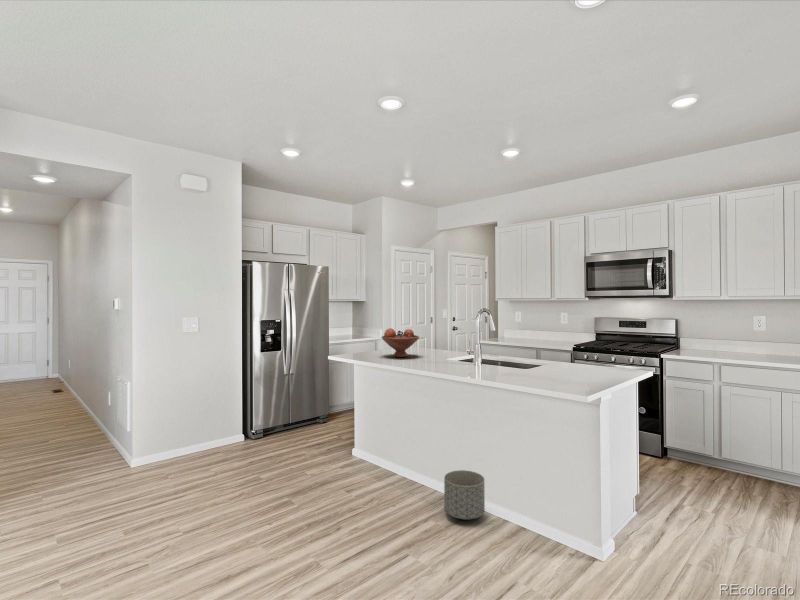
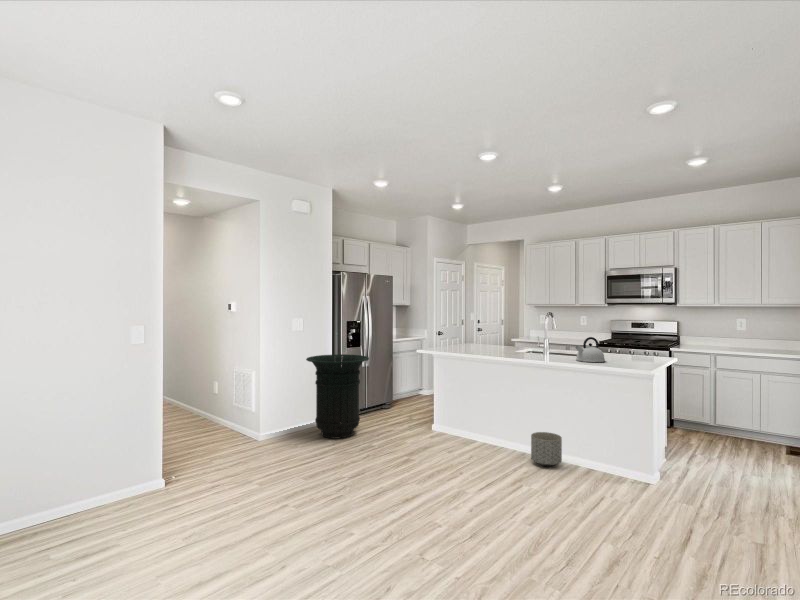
fruit bowl: present [382,328,419,357] -> none [464,327,495,350]
kettle: none [499,343,541,379] -> present [575,337,605,362]
trash can: none [193,360,274,465] -> present [306,354,369,439]

